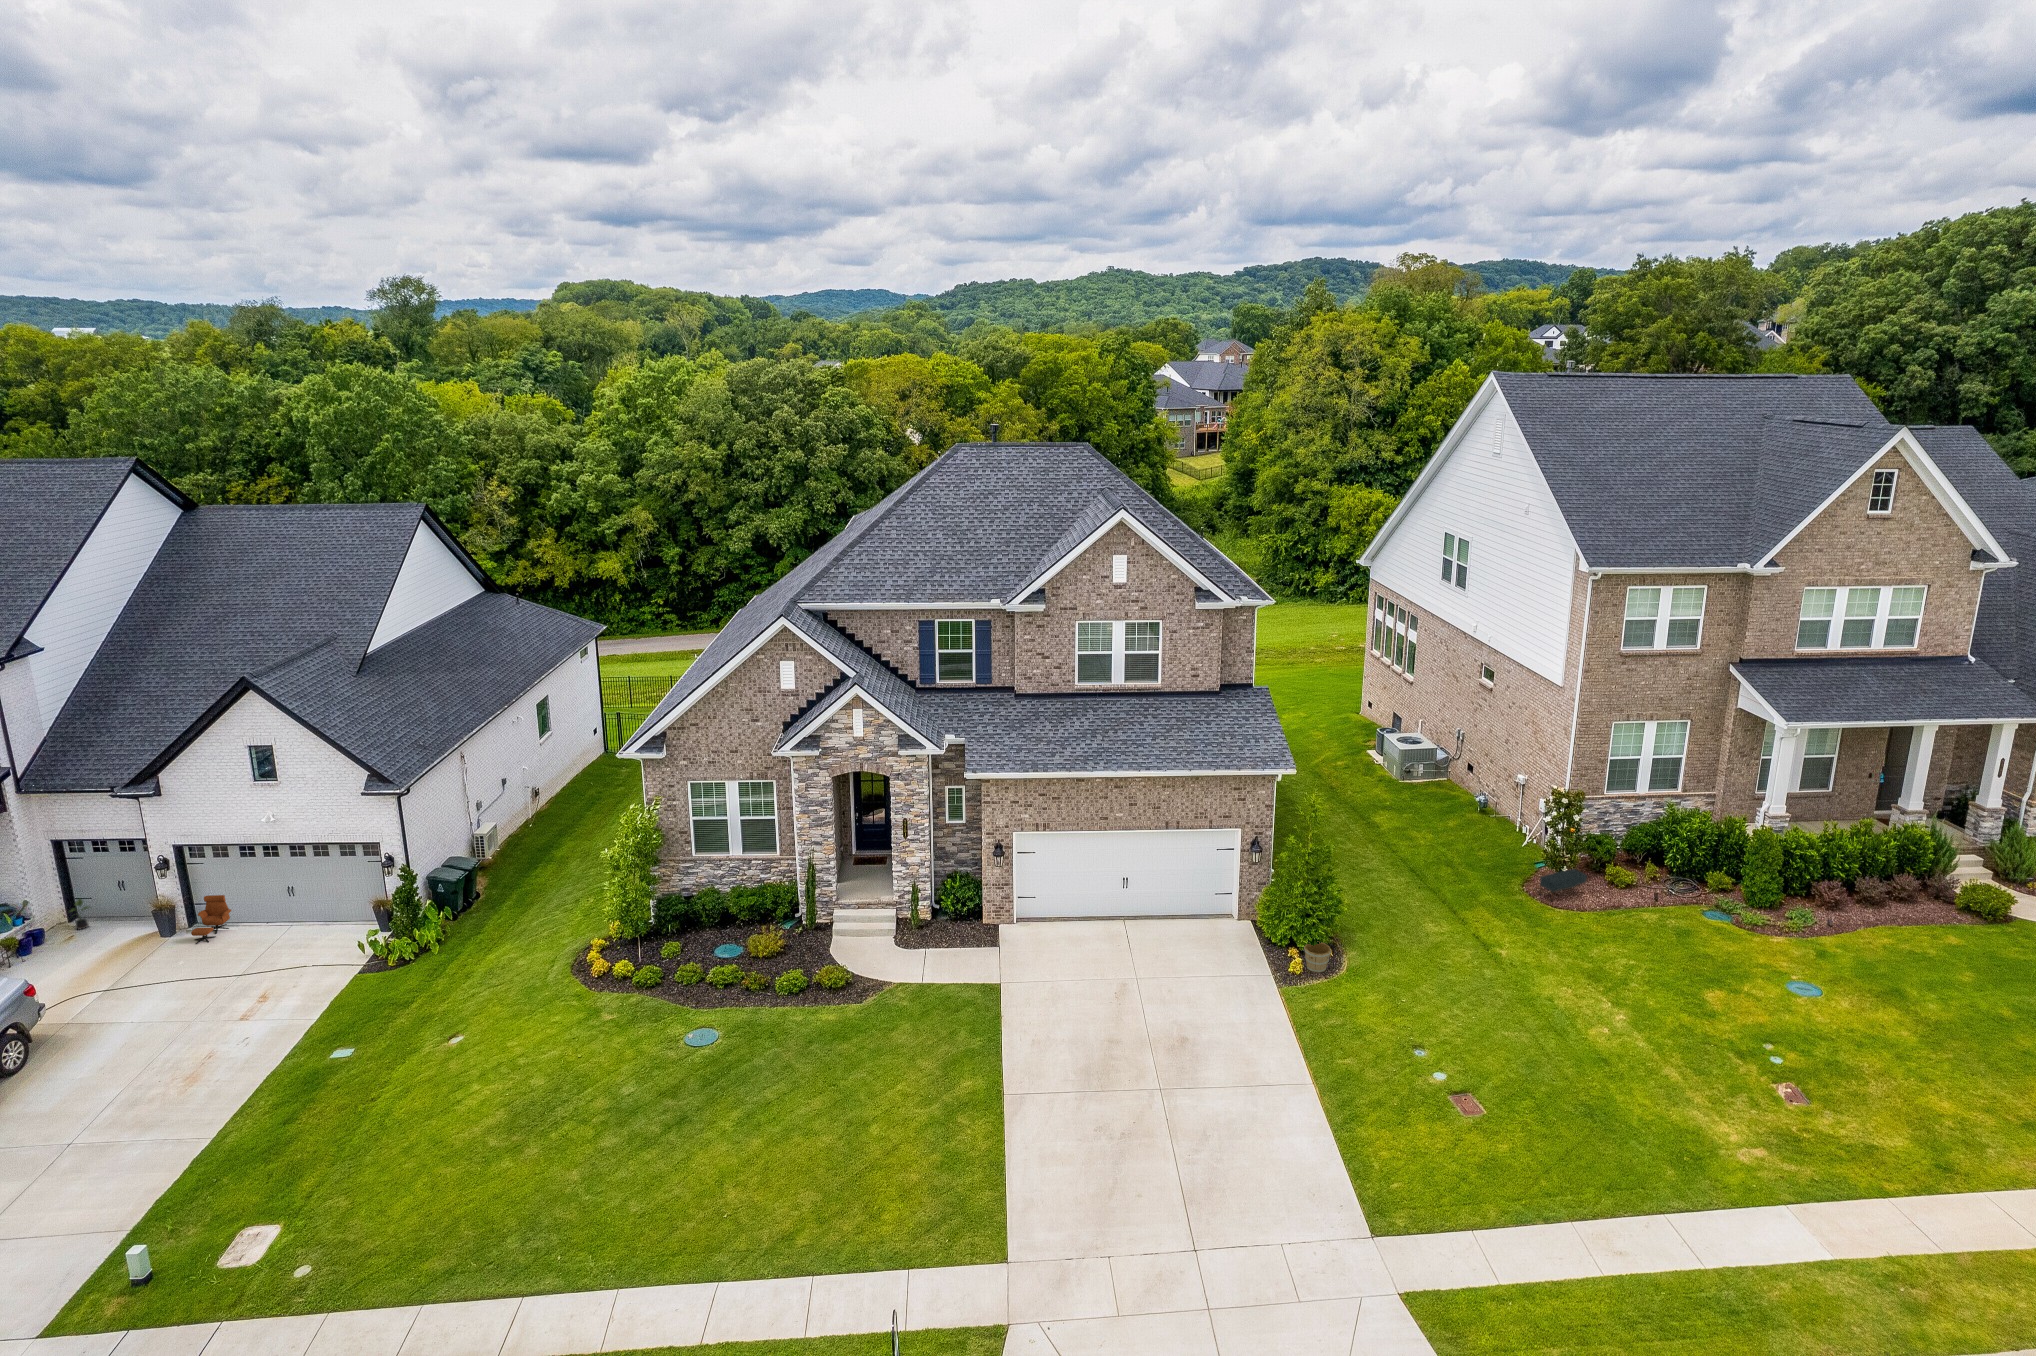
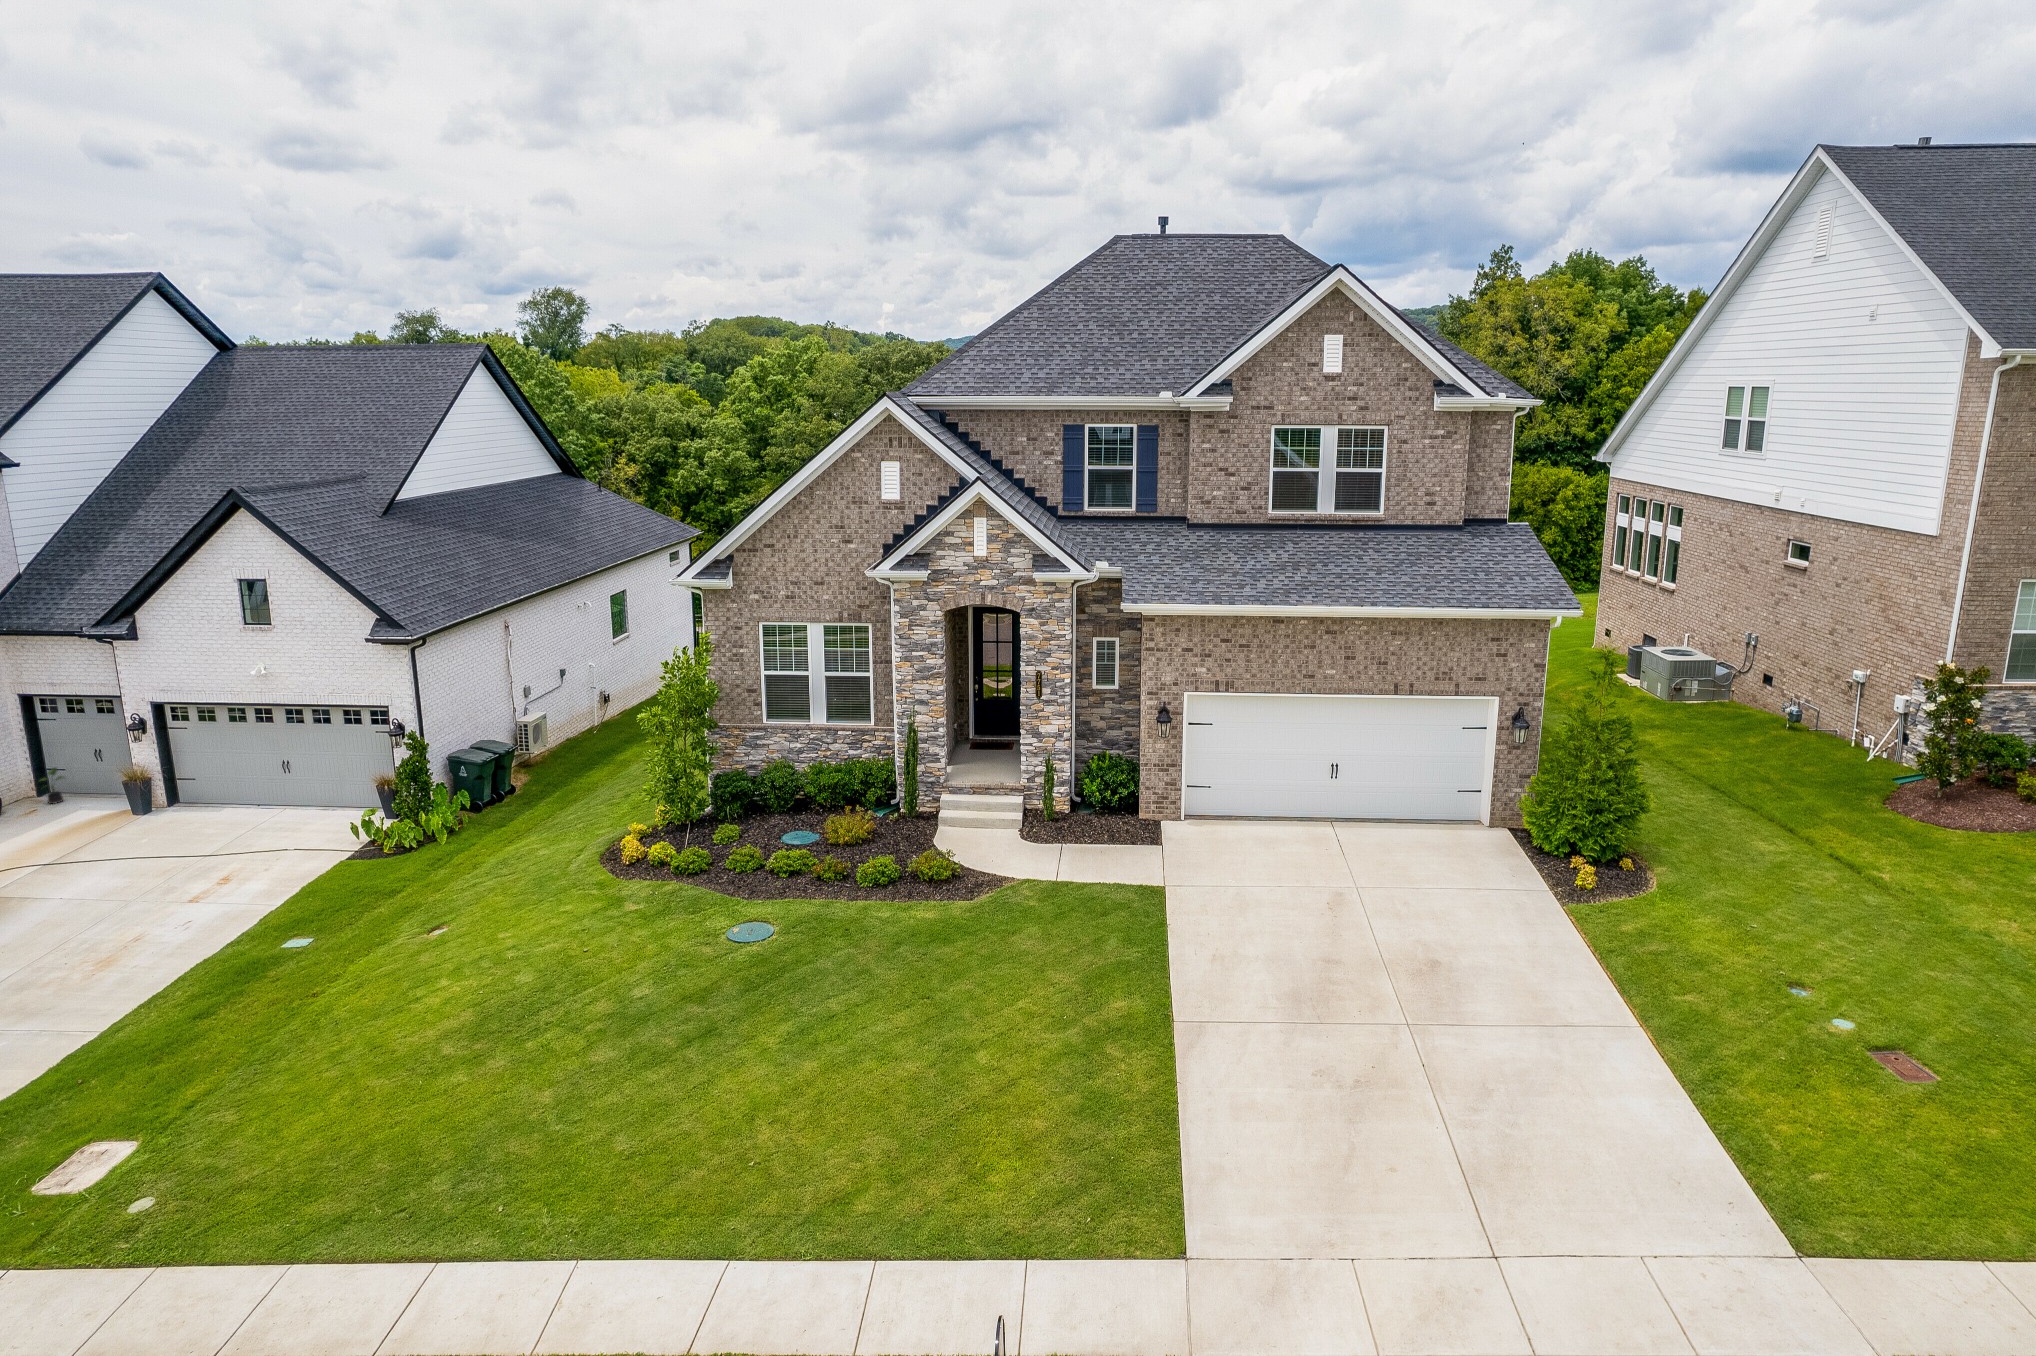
bench: present [1539,869,1587,900] -> none [1947,772,2025,814]
lounge chair: present [191,895,231,944] -> none [166,765,218,820]
wooden bucket: present [1304,942,1331,973] -> none [1613,843,1658,886]

